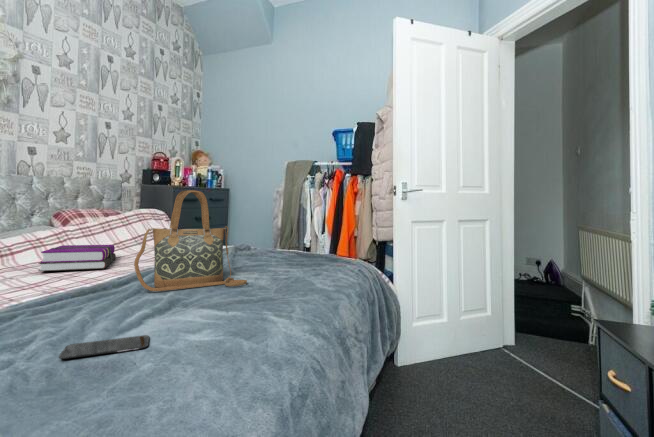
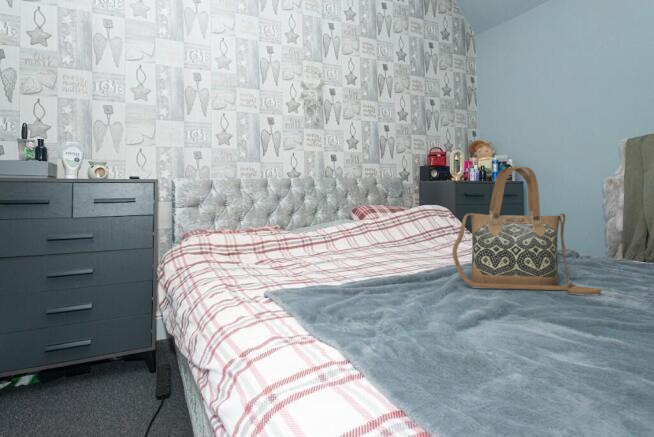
hardback book: present [39,245,116,271] -> none [353,236,411,260]
smartphone: present [59,335,149,359] -> none [418,325,512,347]

